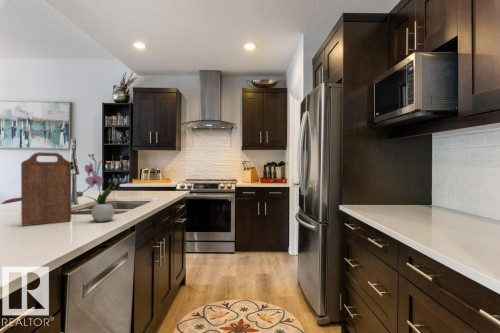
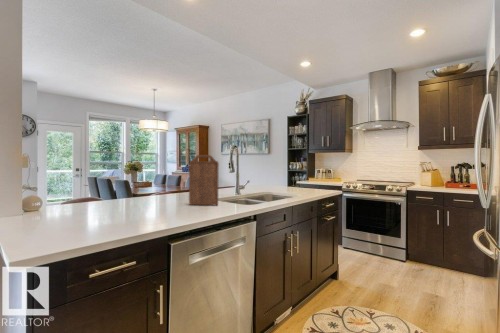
flower arrangement: present [85,154,118,222] -> none [224,155,246,209]

